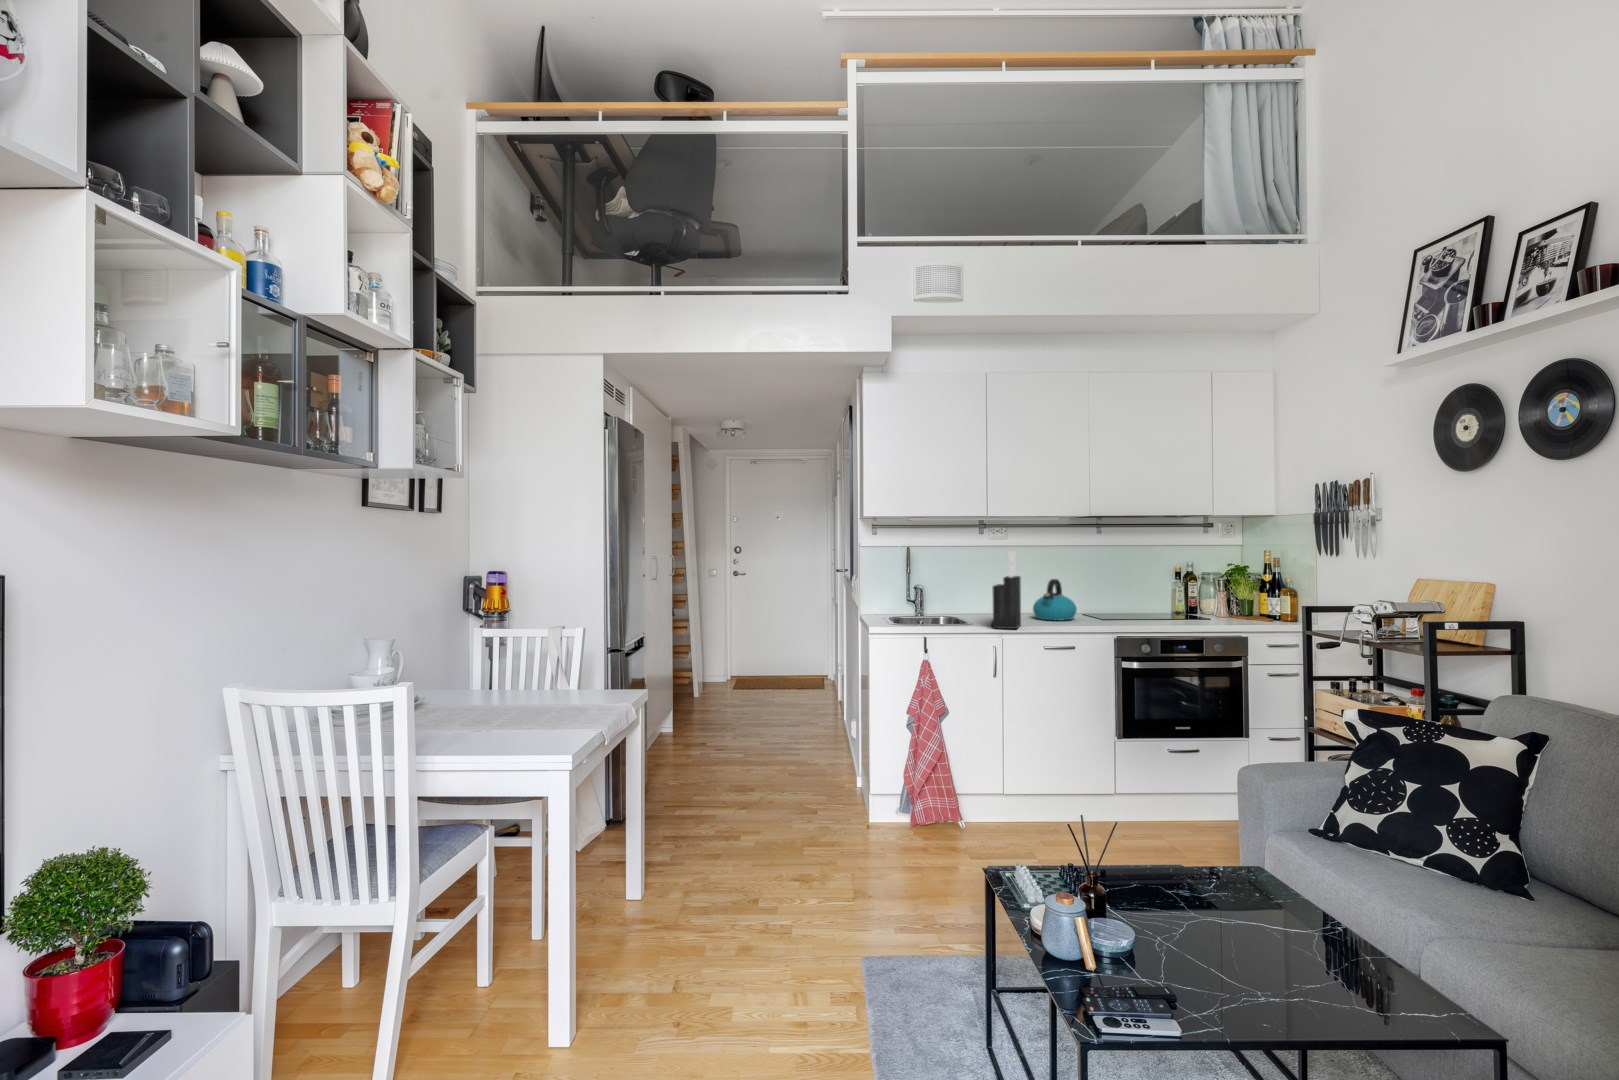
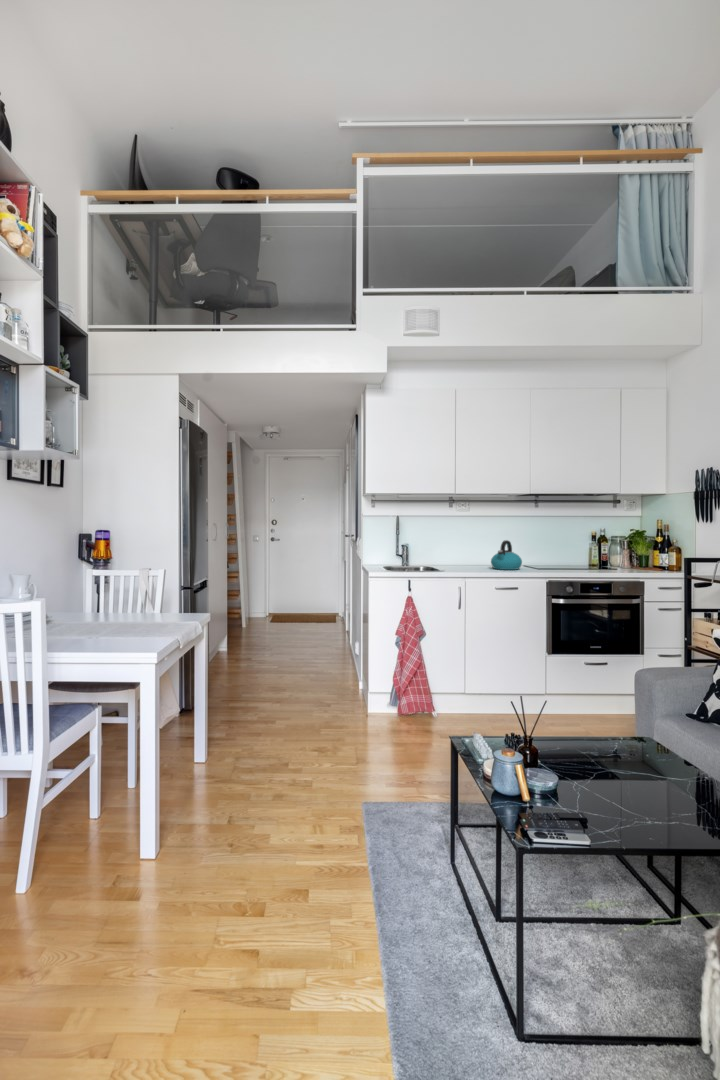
knife block: present [991,551,1021,629] -> none [459,518,481,574]

